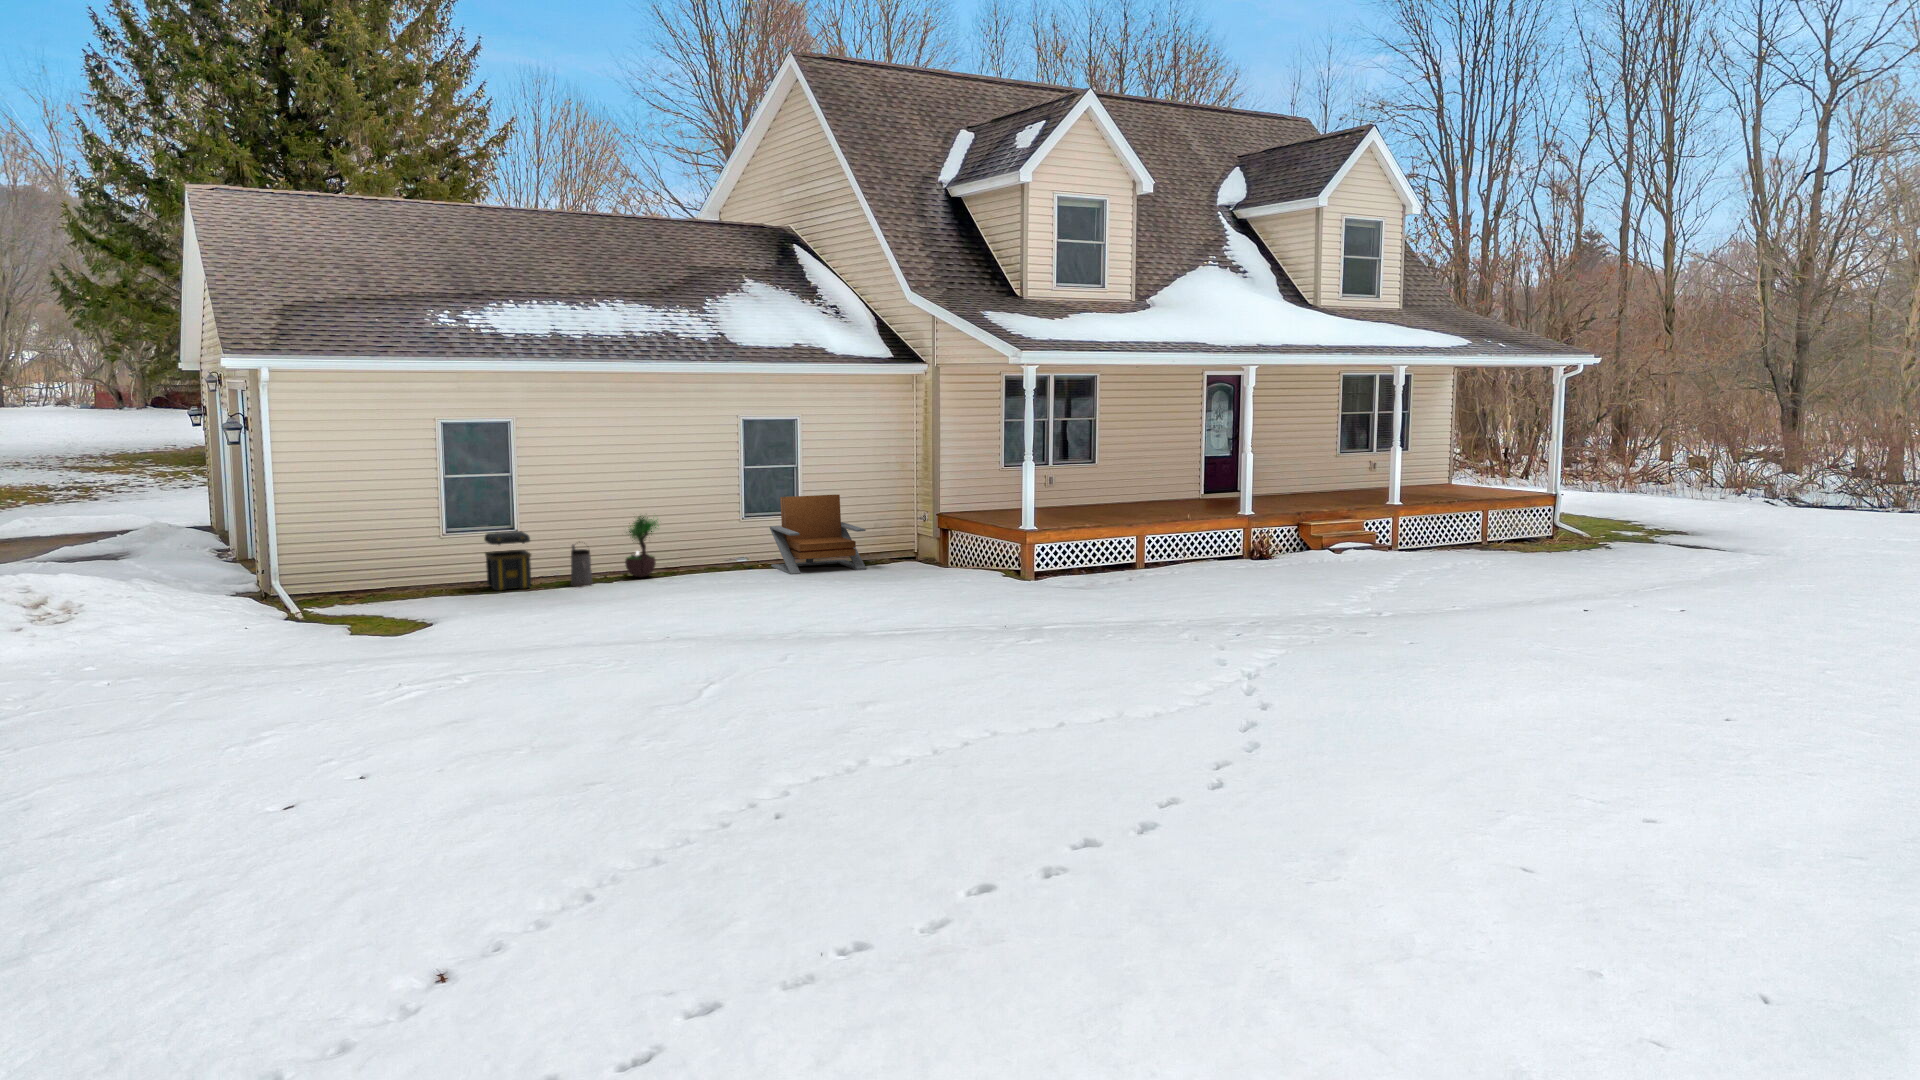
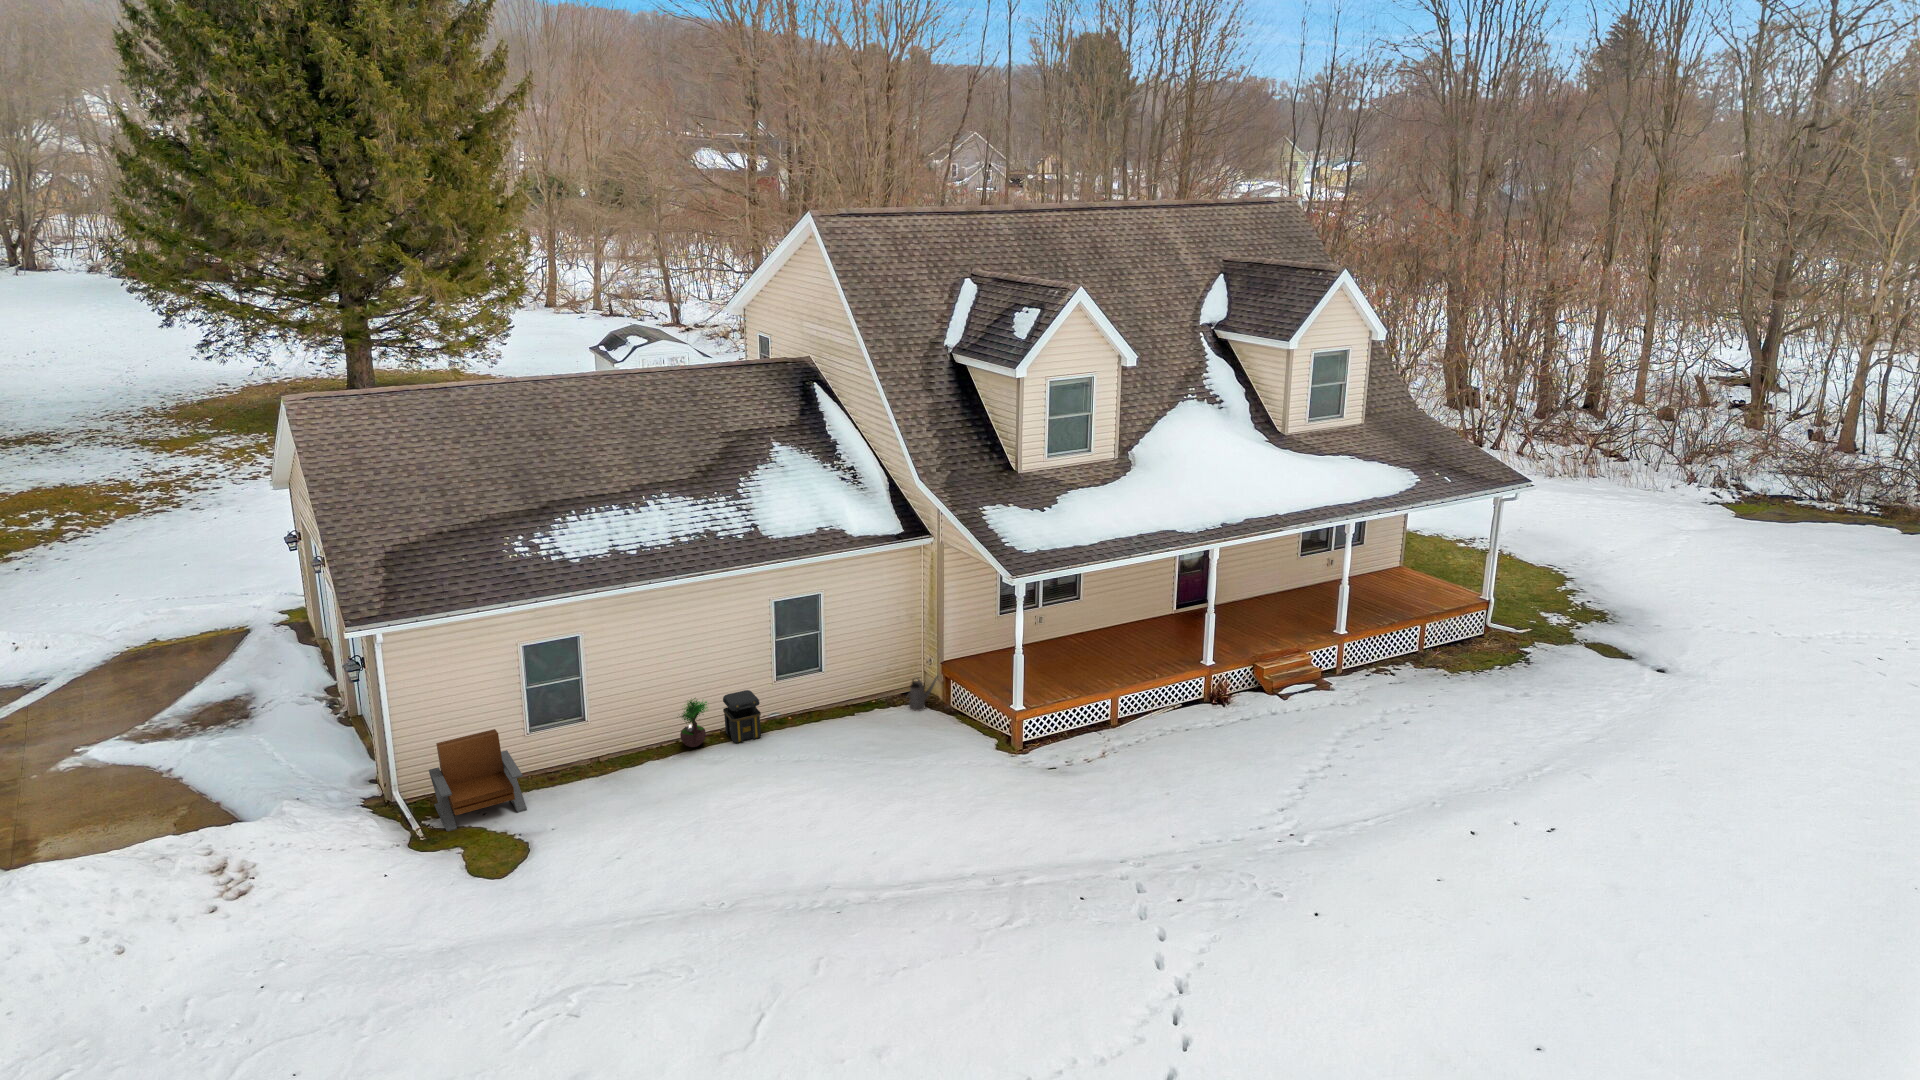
lounge chair: present [770,495,866,575] -> present [429,729,527,831]
toolbox: present [484,531,531,591] -> present [723,690,761,743]
watering can: present [570,545,593,587] -> present [909,676,938,711]

